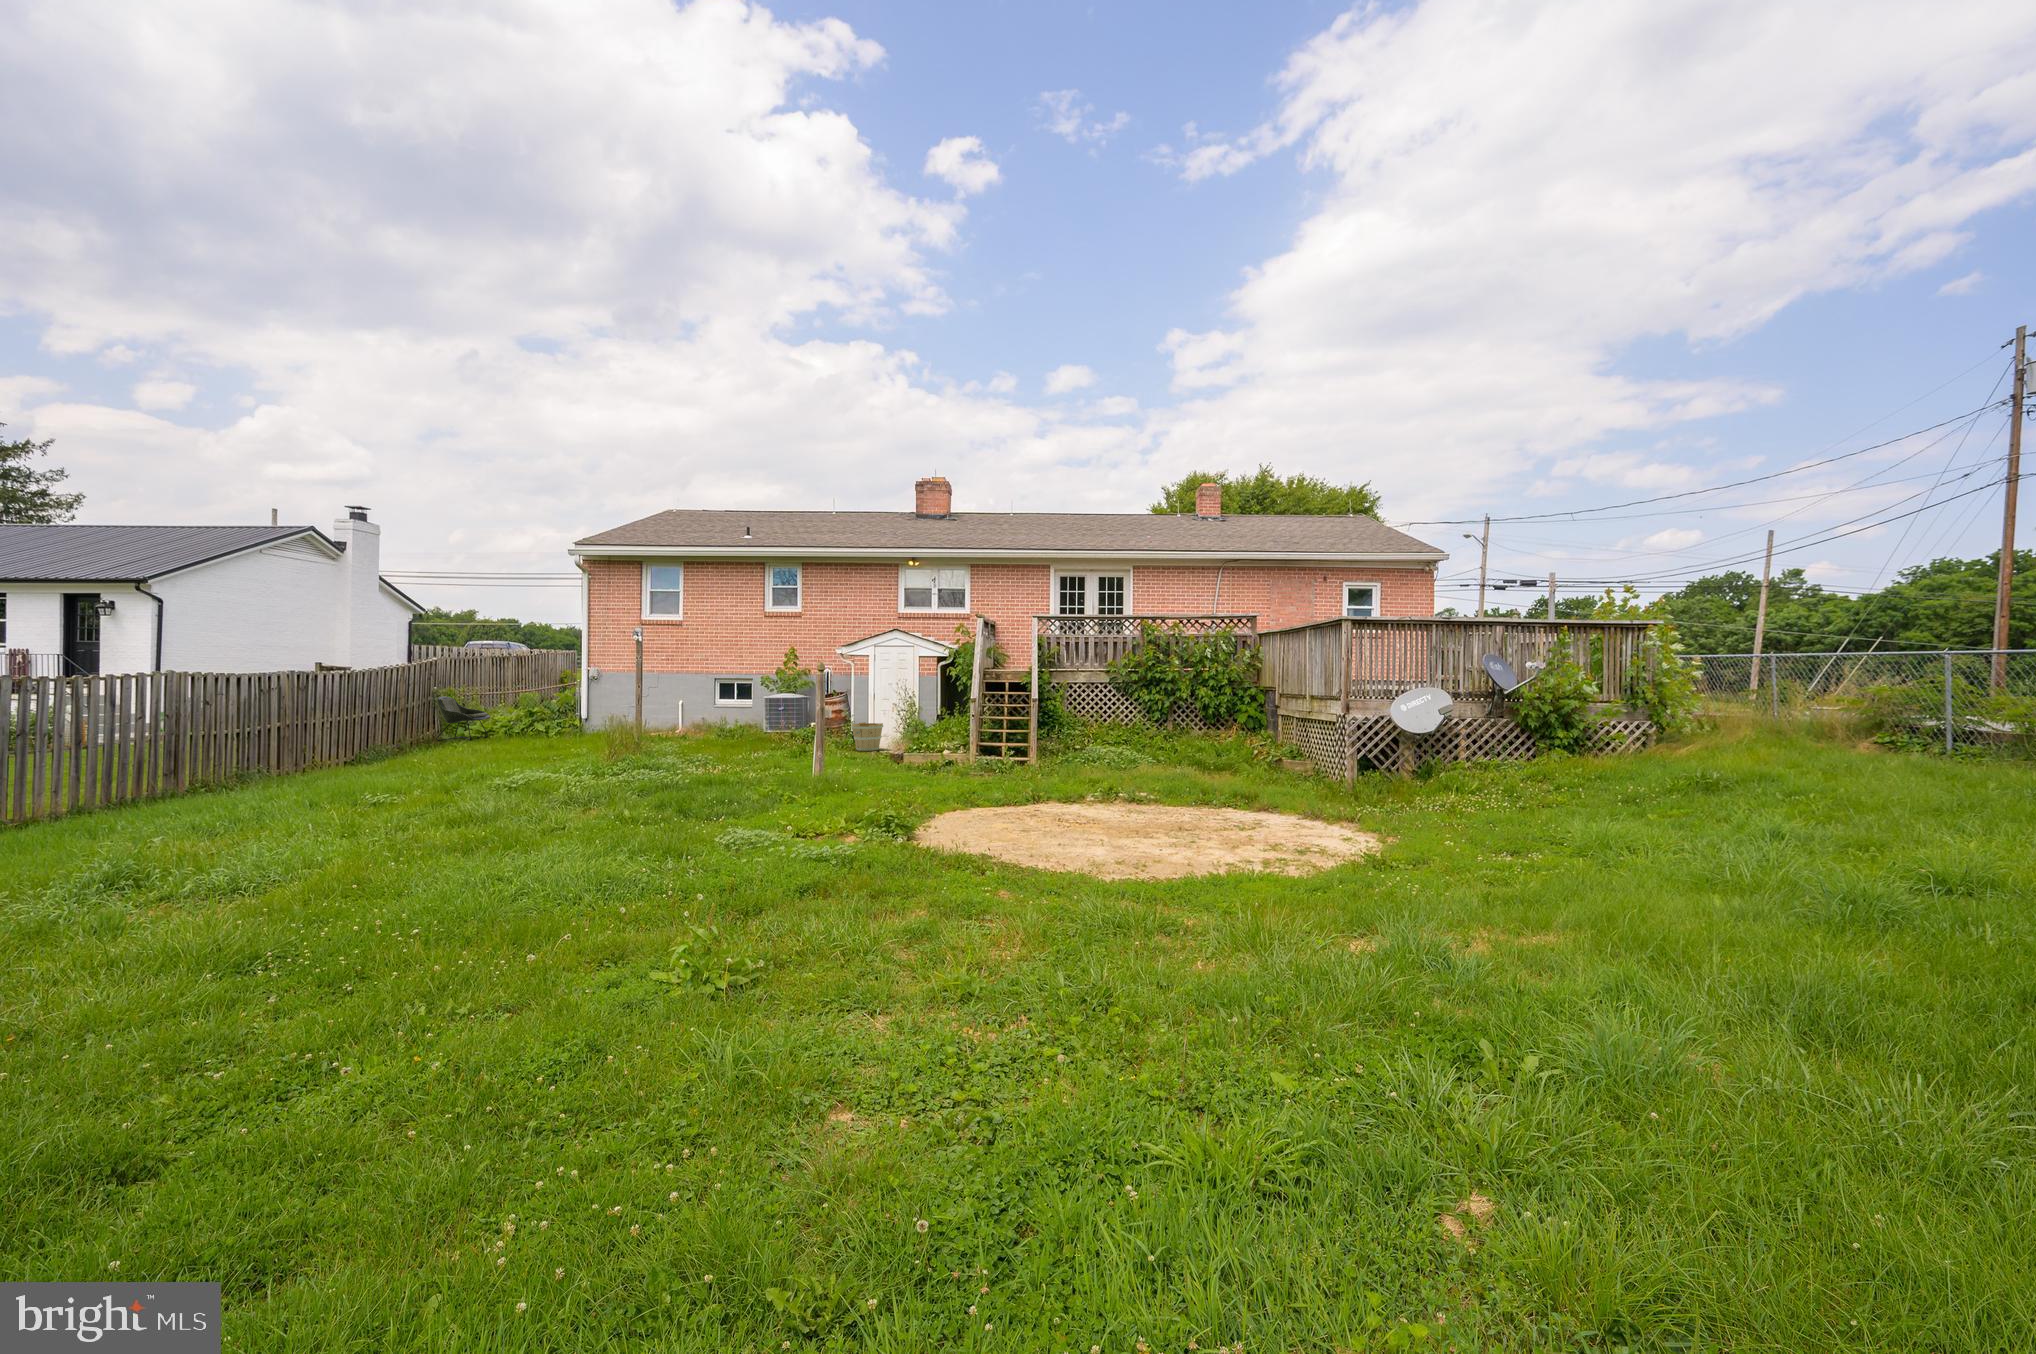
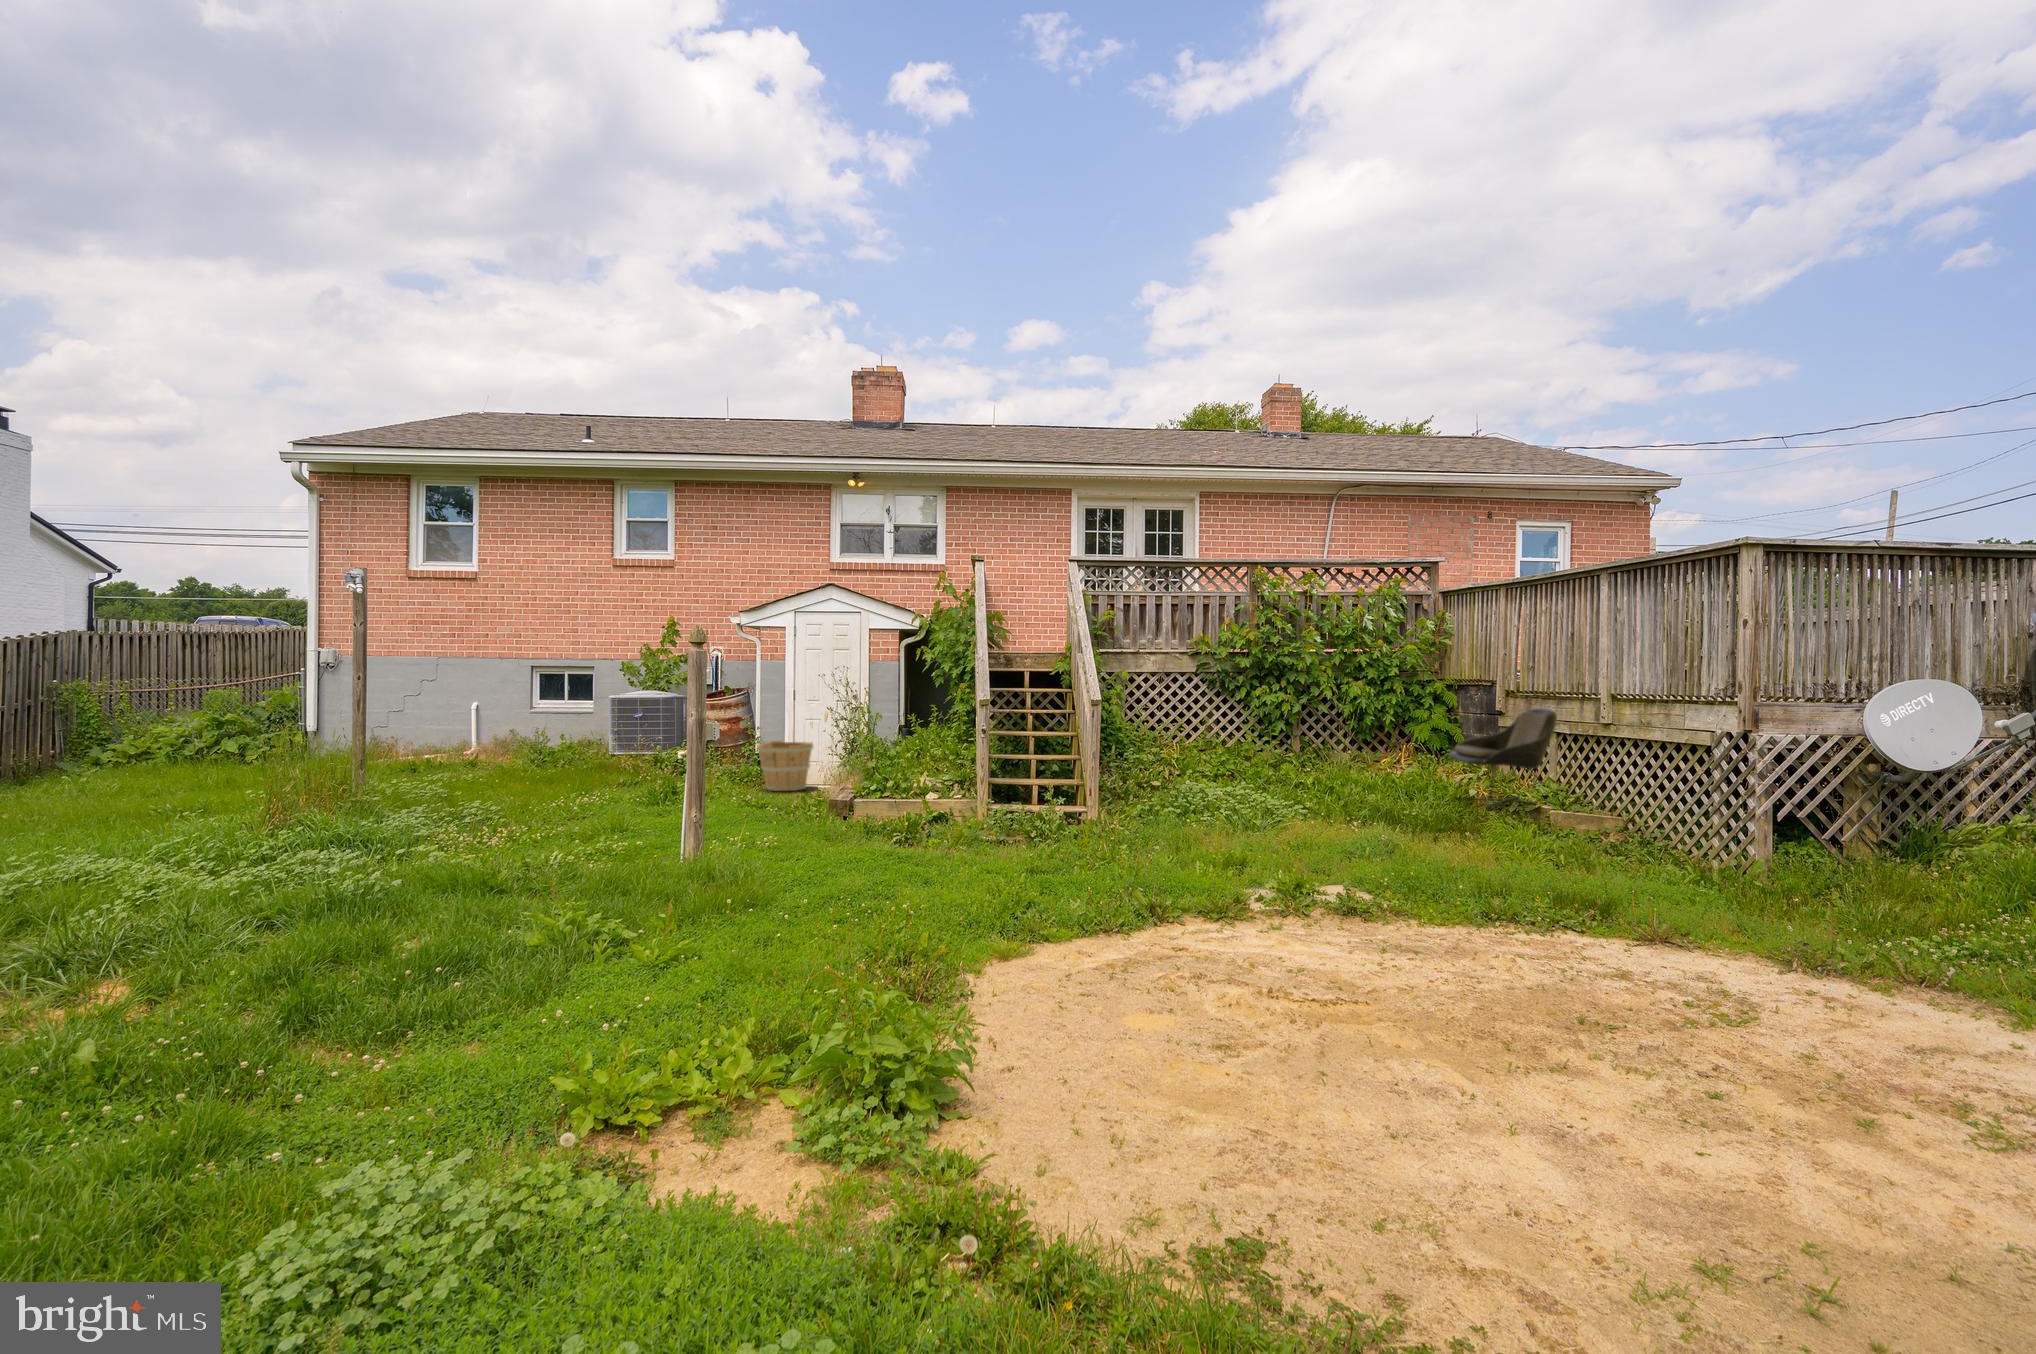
lounge chair: present [436,697,490,741] -> present [1449,708,1557,810]

